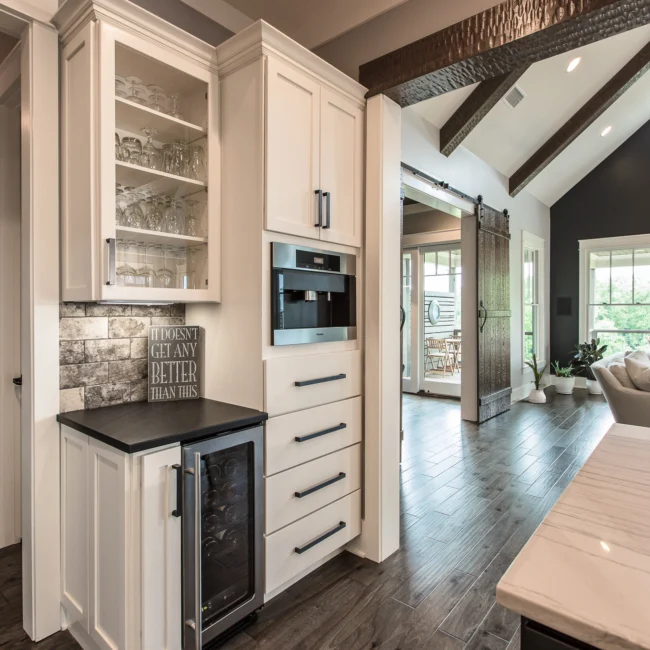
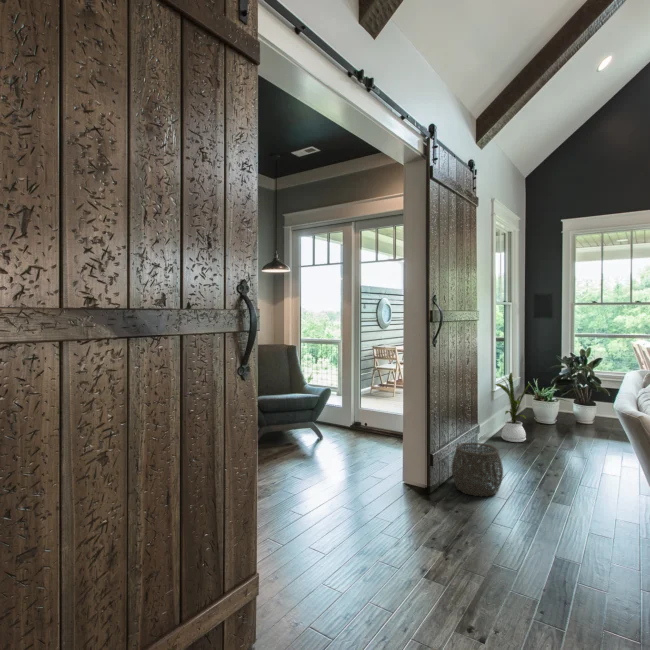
woven basket: none [492,395,525,426] -> present [452,442,503,496]

